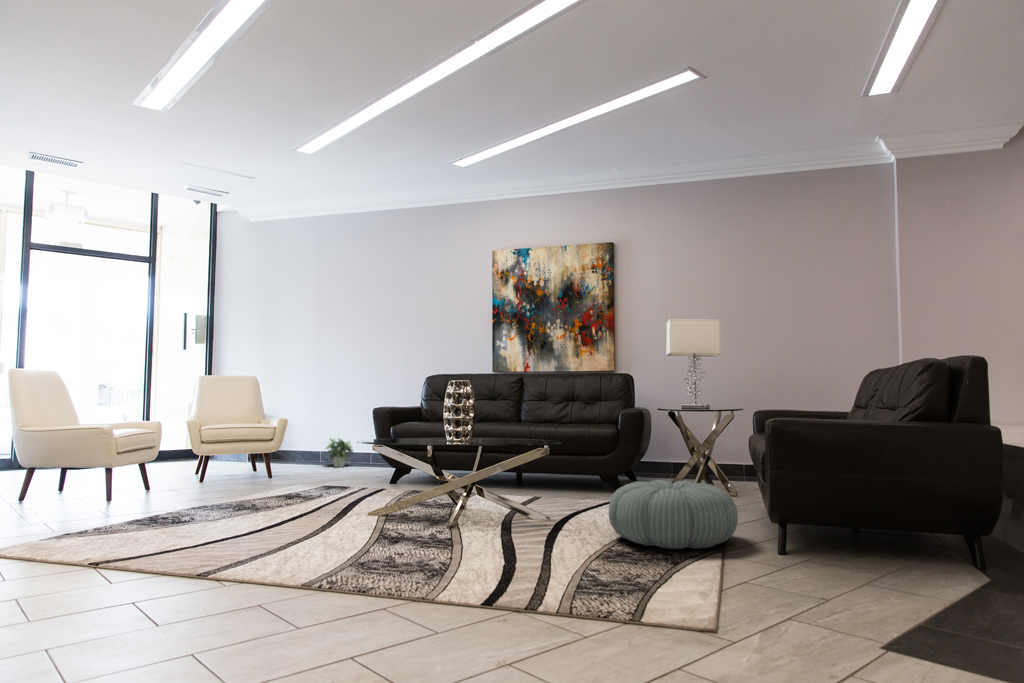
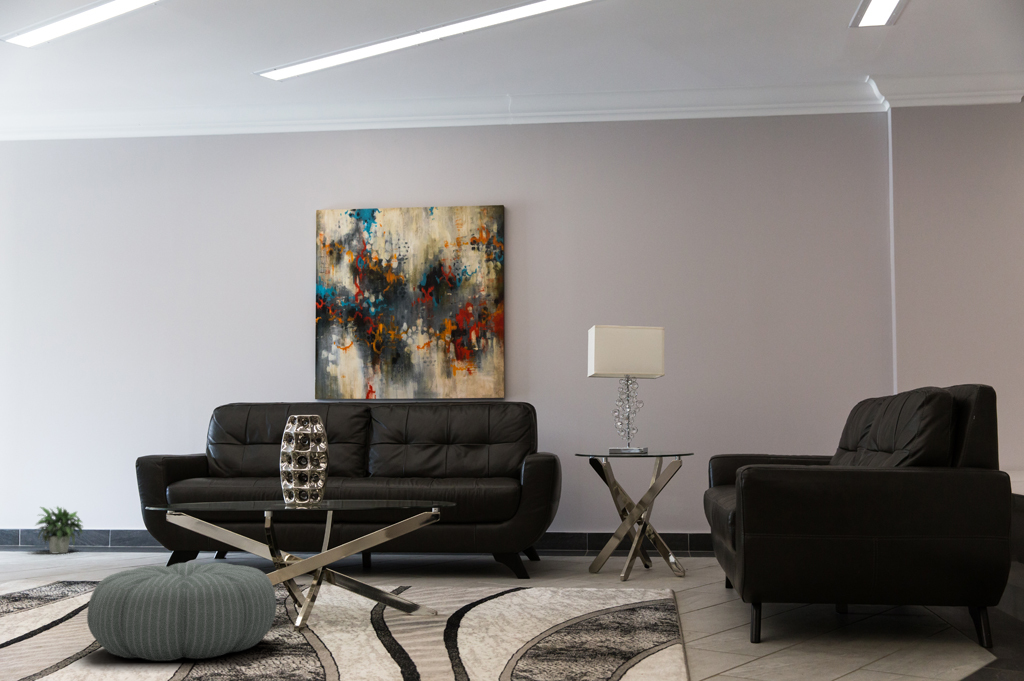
pouf: present [609,480,738,549] -> present [87,563,276,661]

